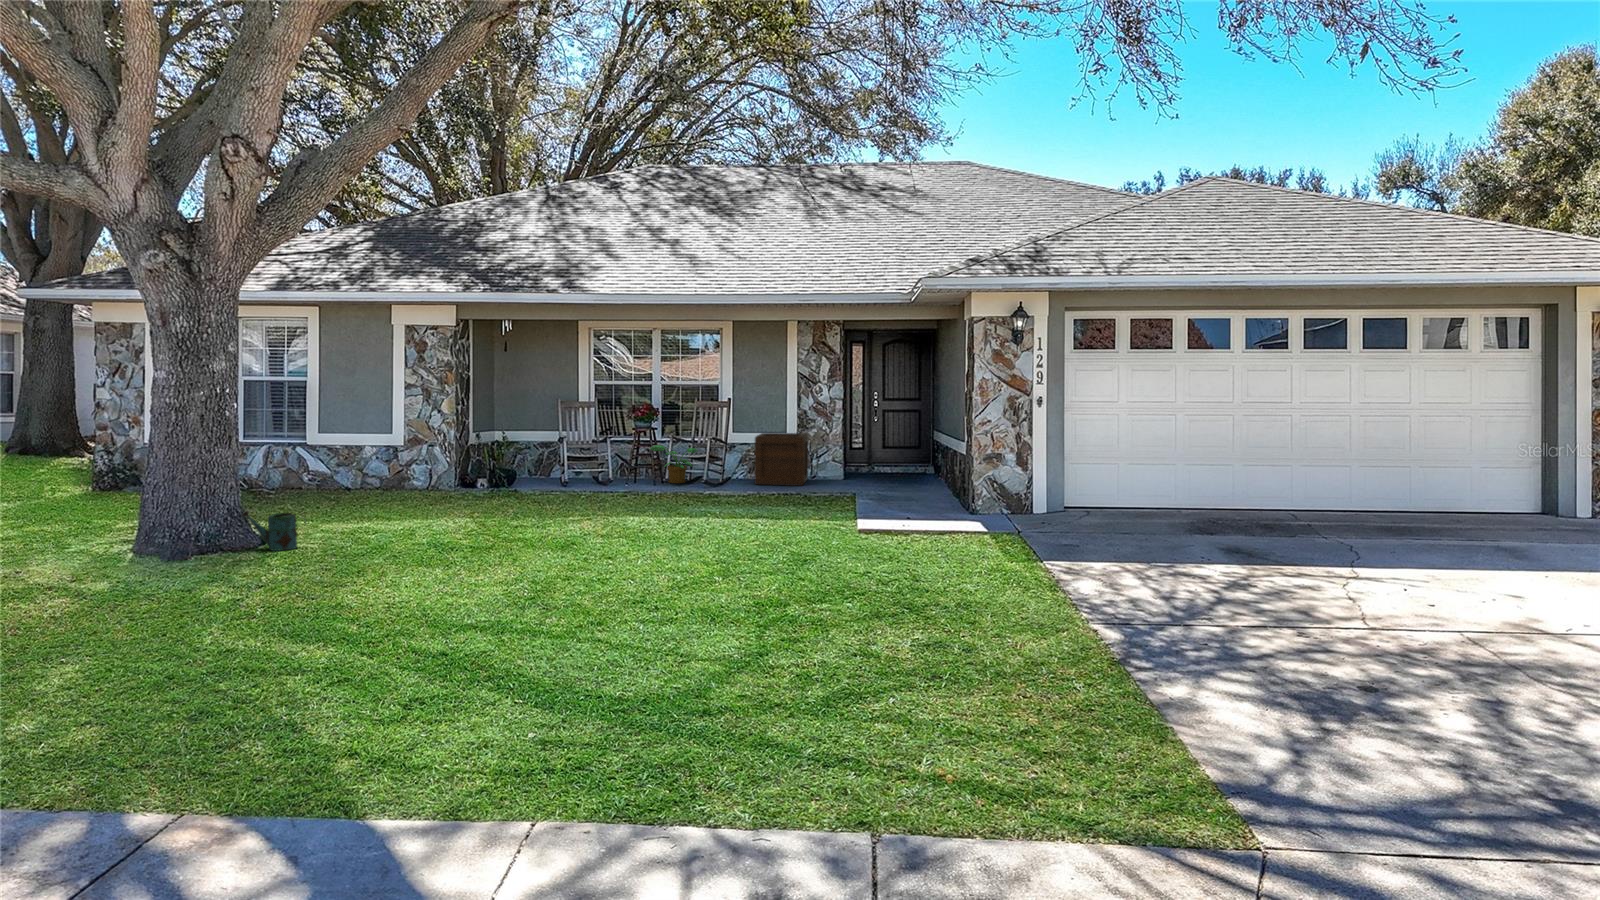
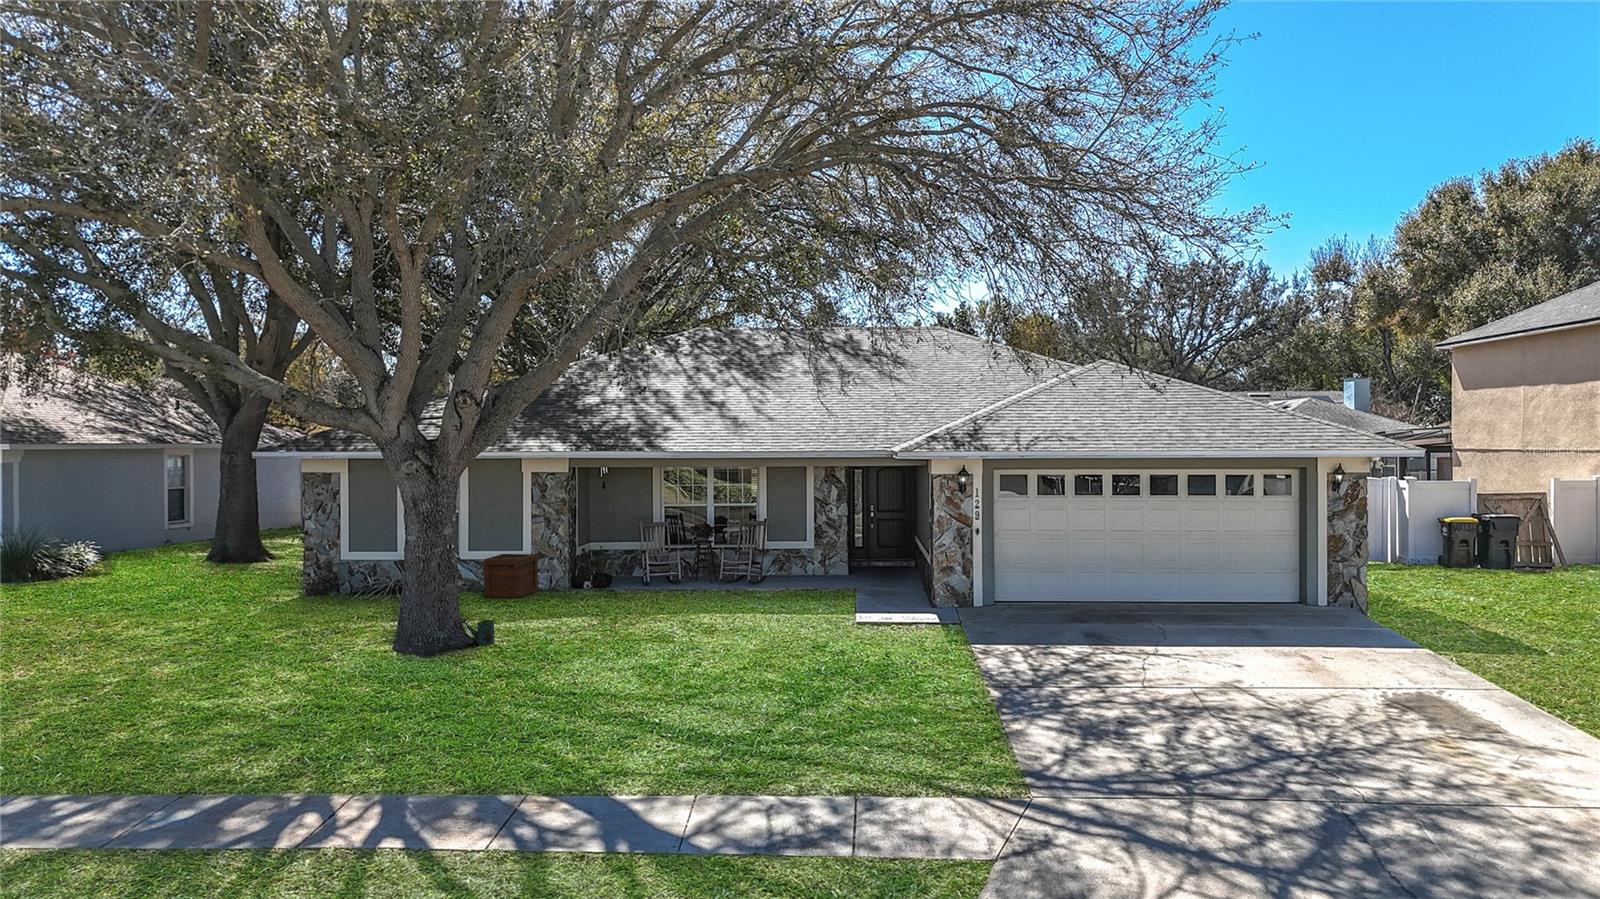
wooden crate: present [755,433,808,486] -> present [484,554,538,598]
potted plant: present [650,445,698,483] -> none [704,555,740,583]

